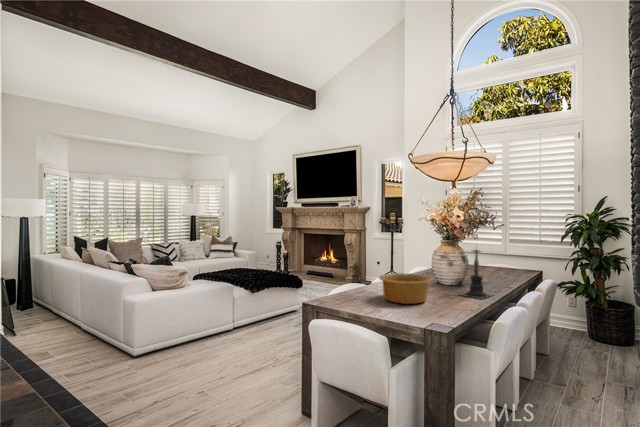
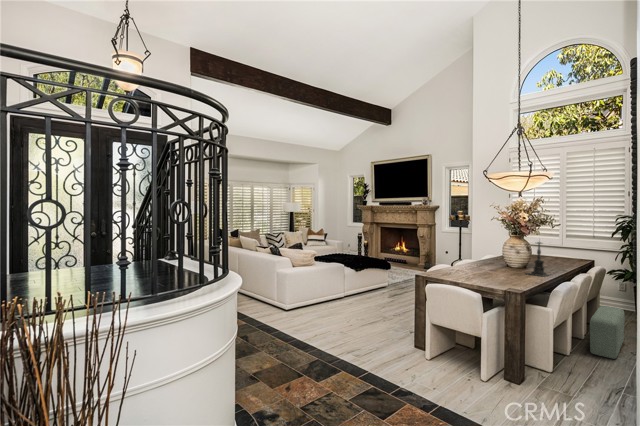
bowl: present [379,273,432,304] -> none [467,258,507,277]
pouf: none [543,333,583,413] -> present [590,306,625,359]

